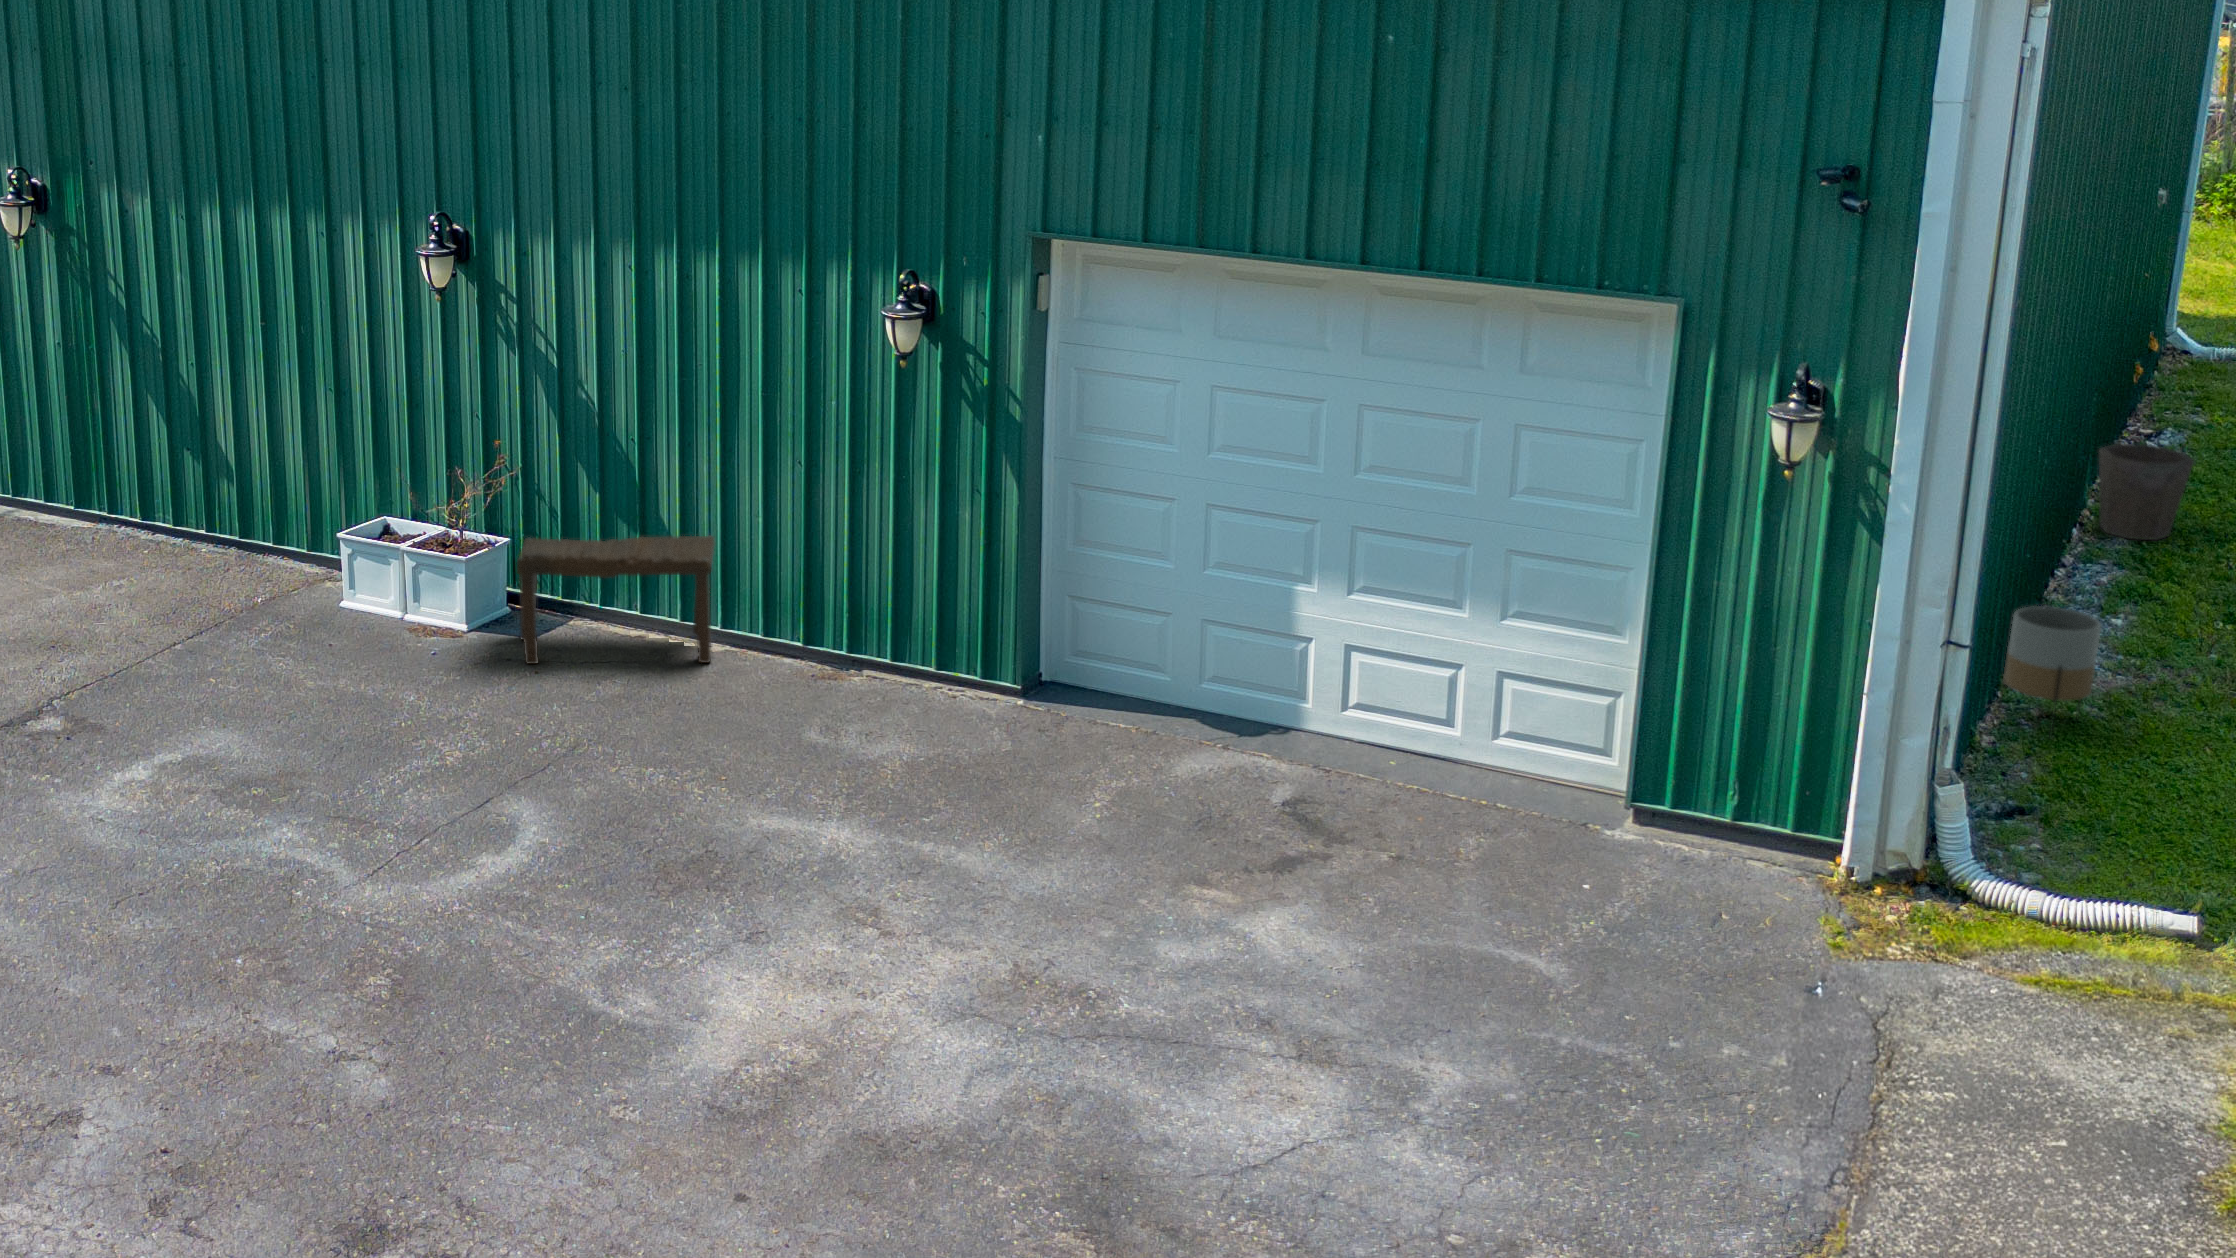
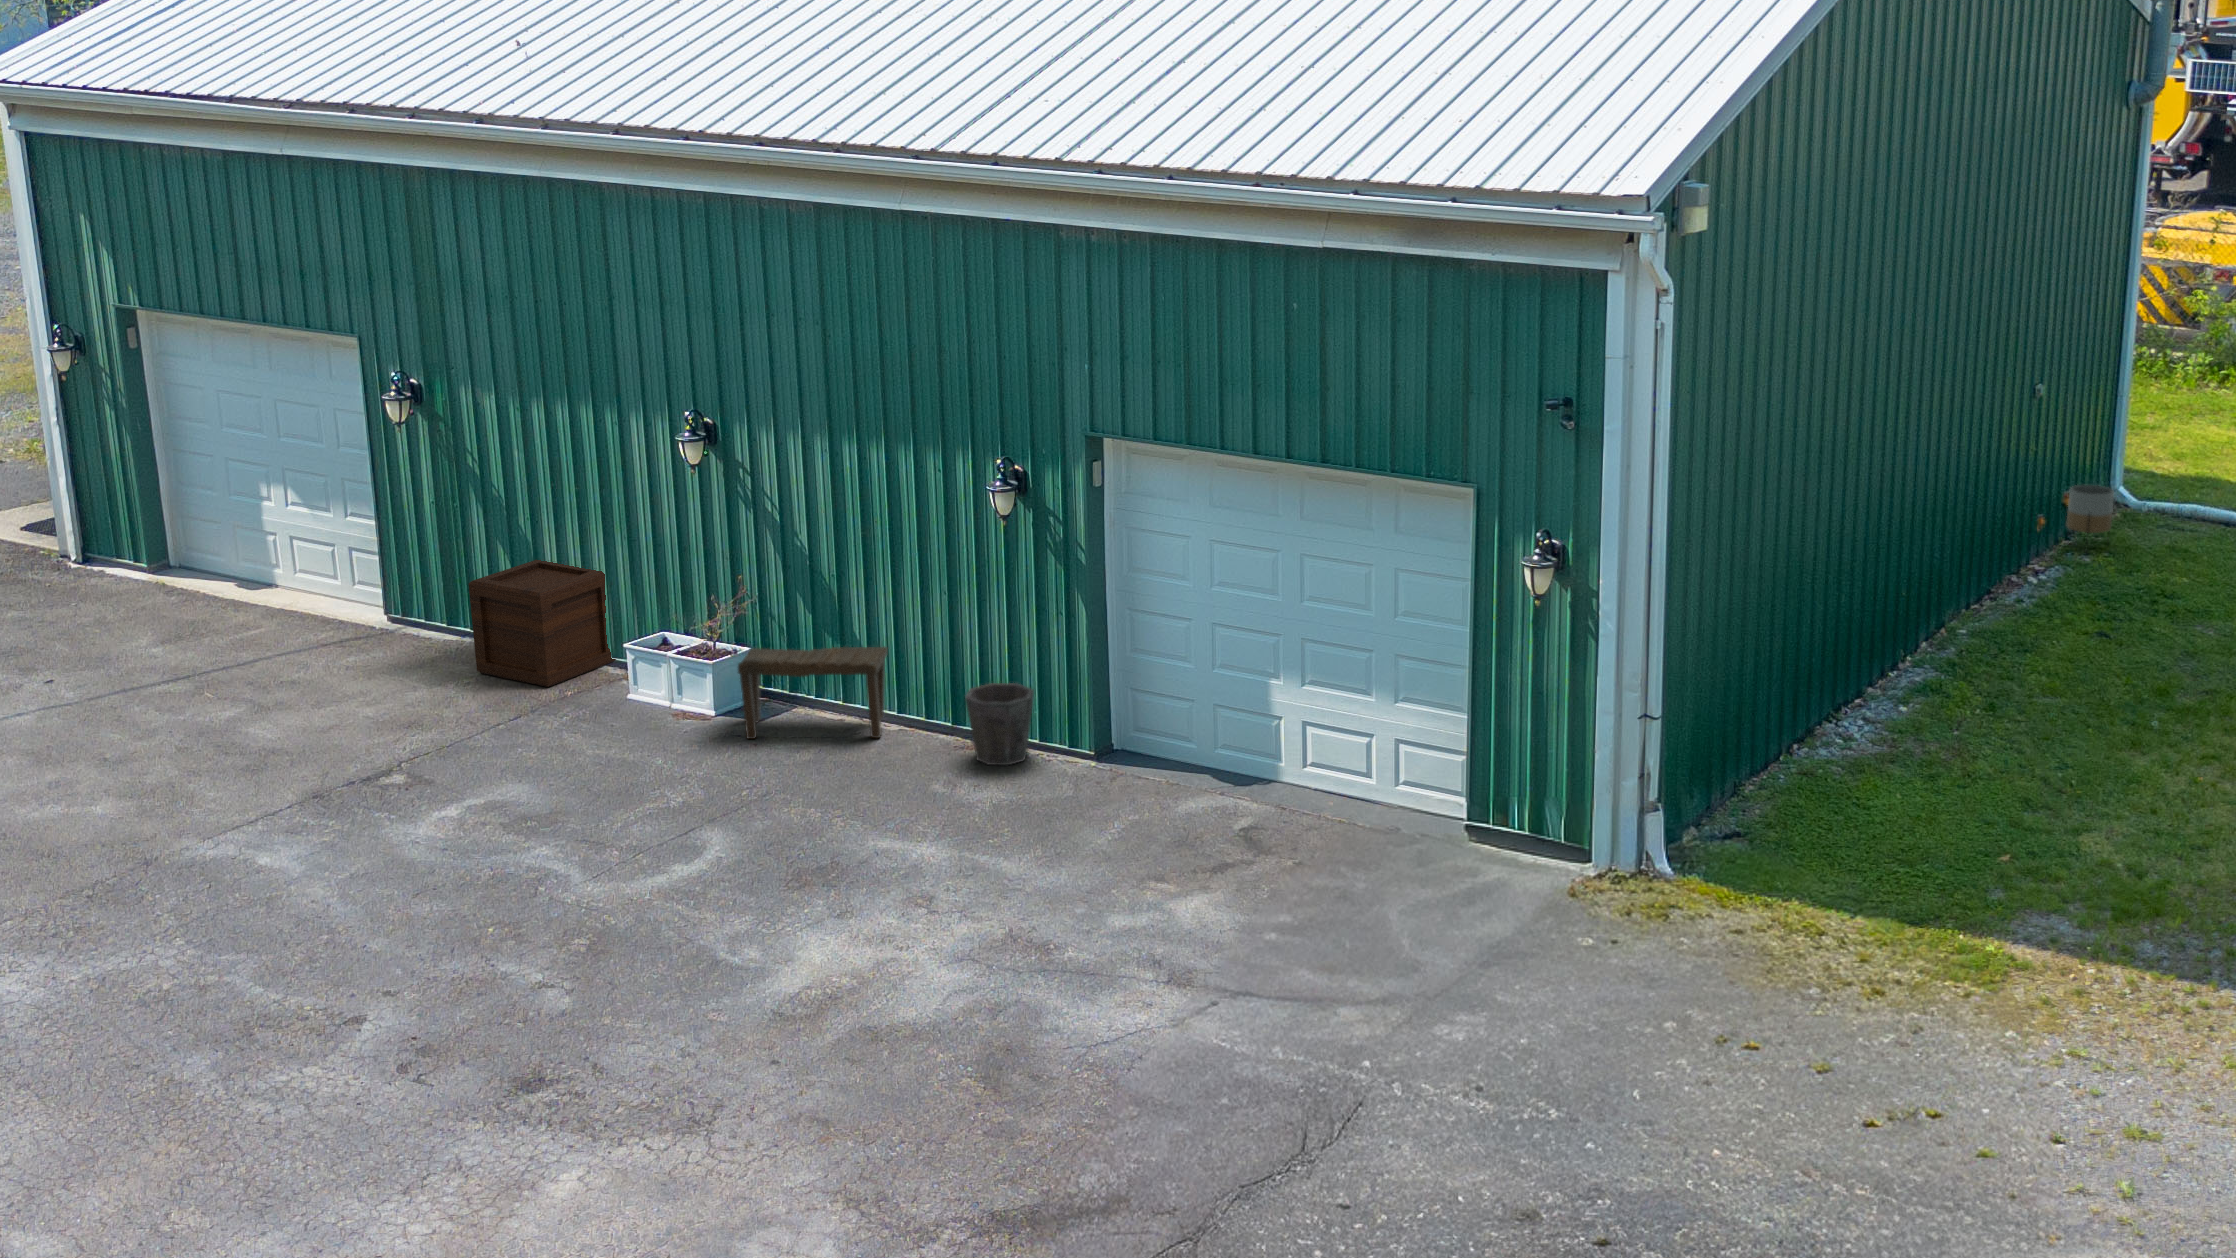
wooden crate: none [120,419,313,591] -> present [469,560,616,687]
waste bin: present [2099,444,2194,540] -> present [965,683,1034,765]
planter: present [1999,606,2101,737] -> present [2067,485,2114,533]

